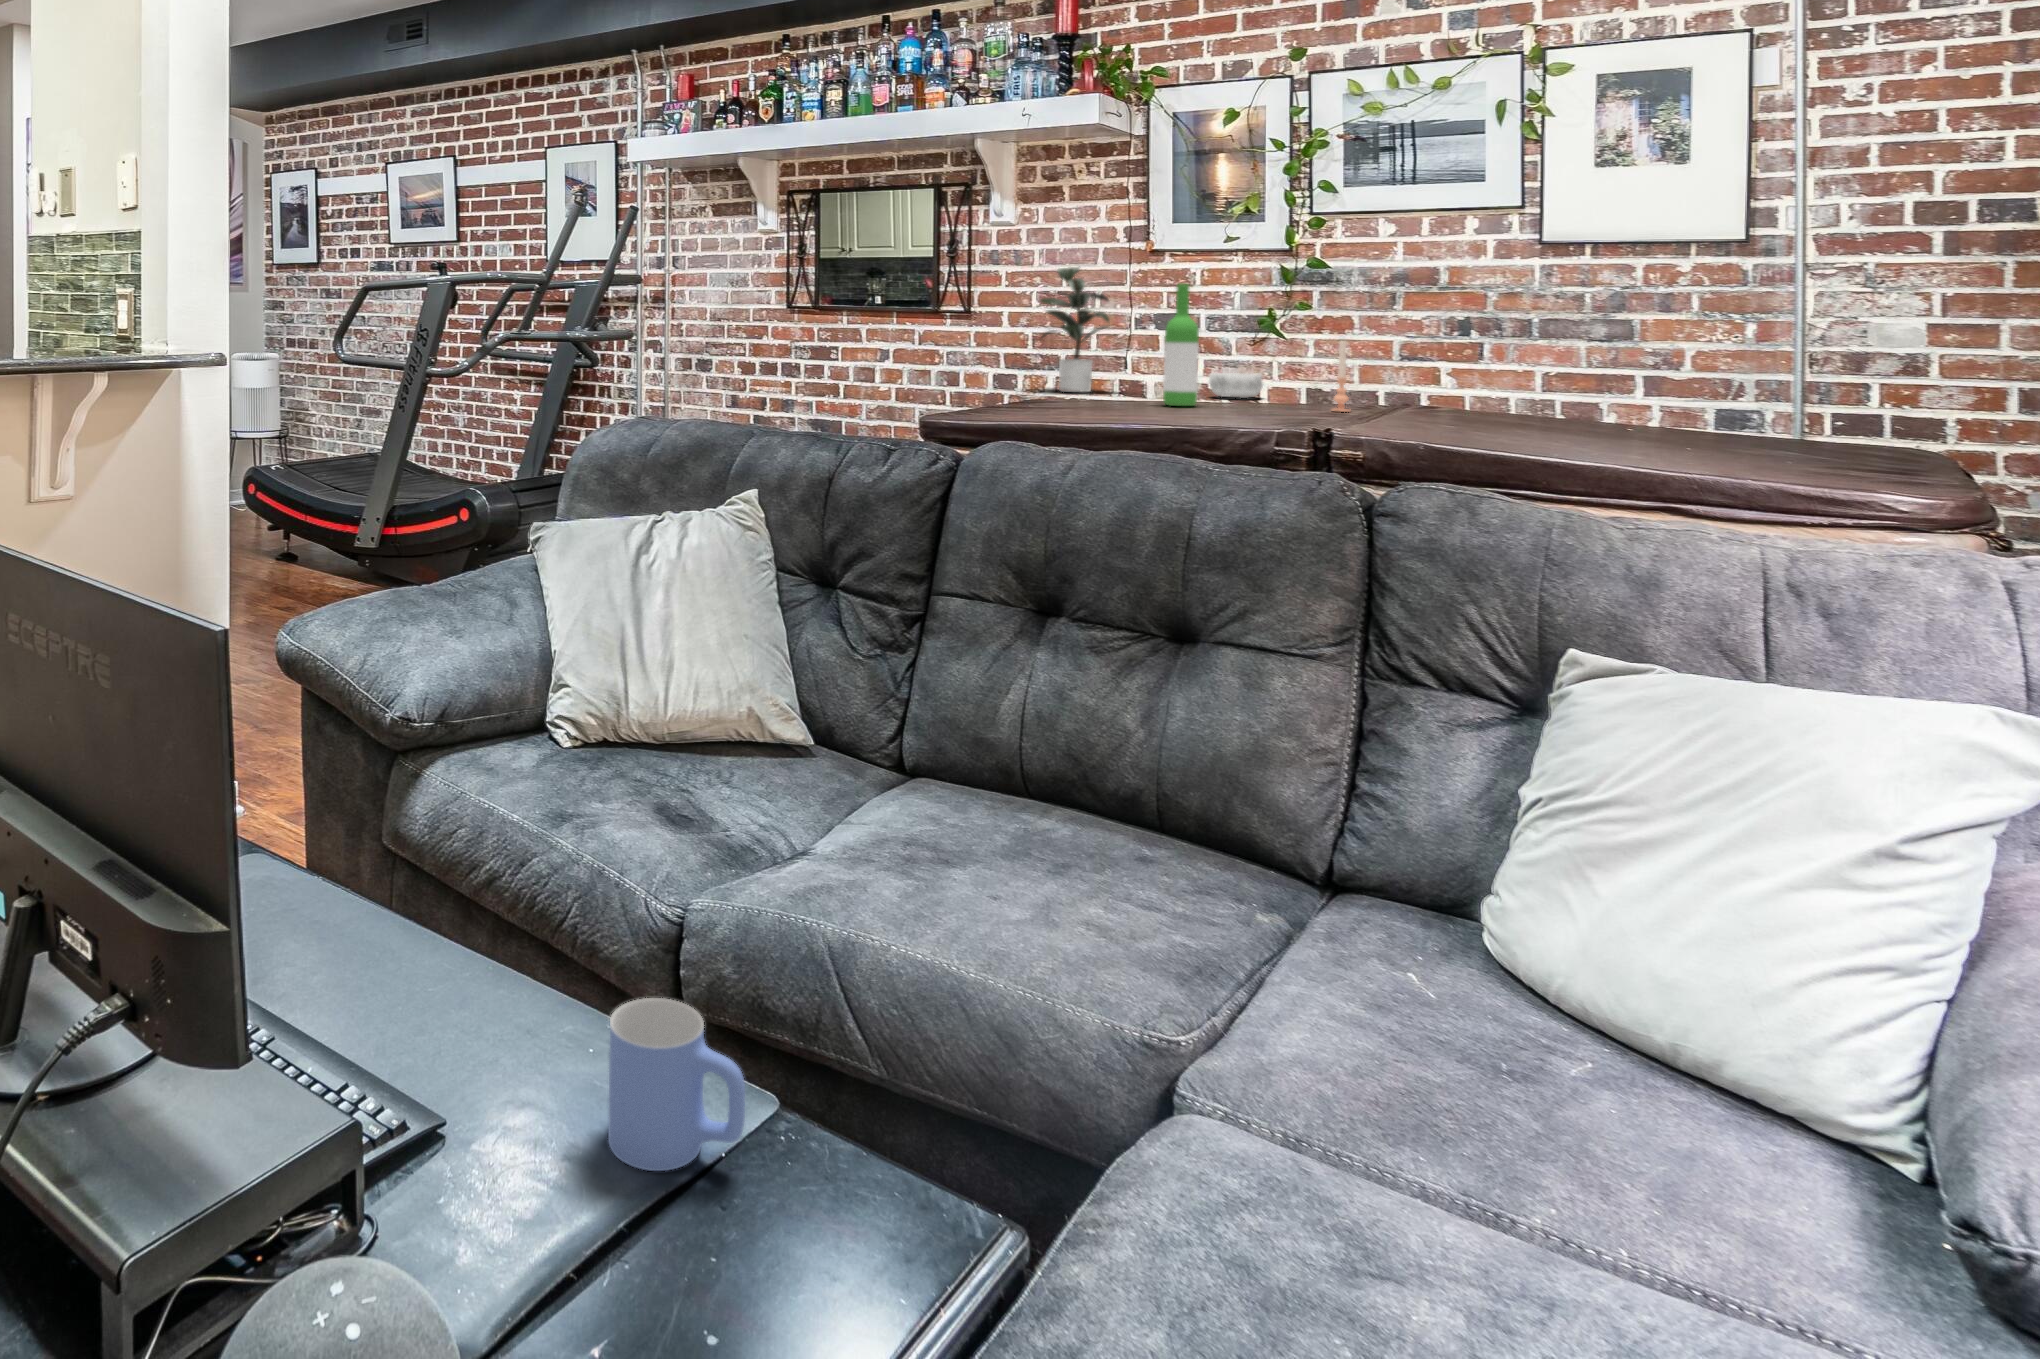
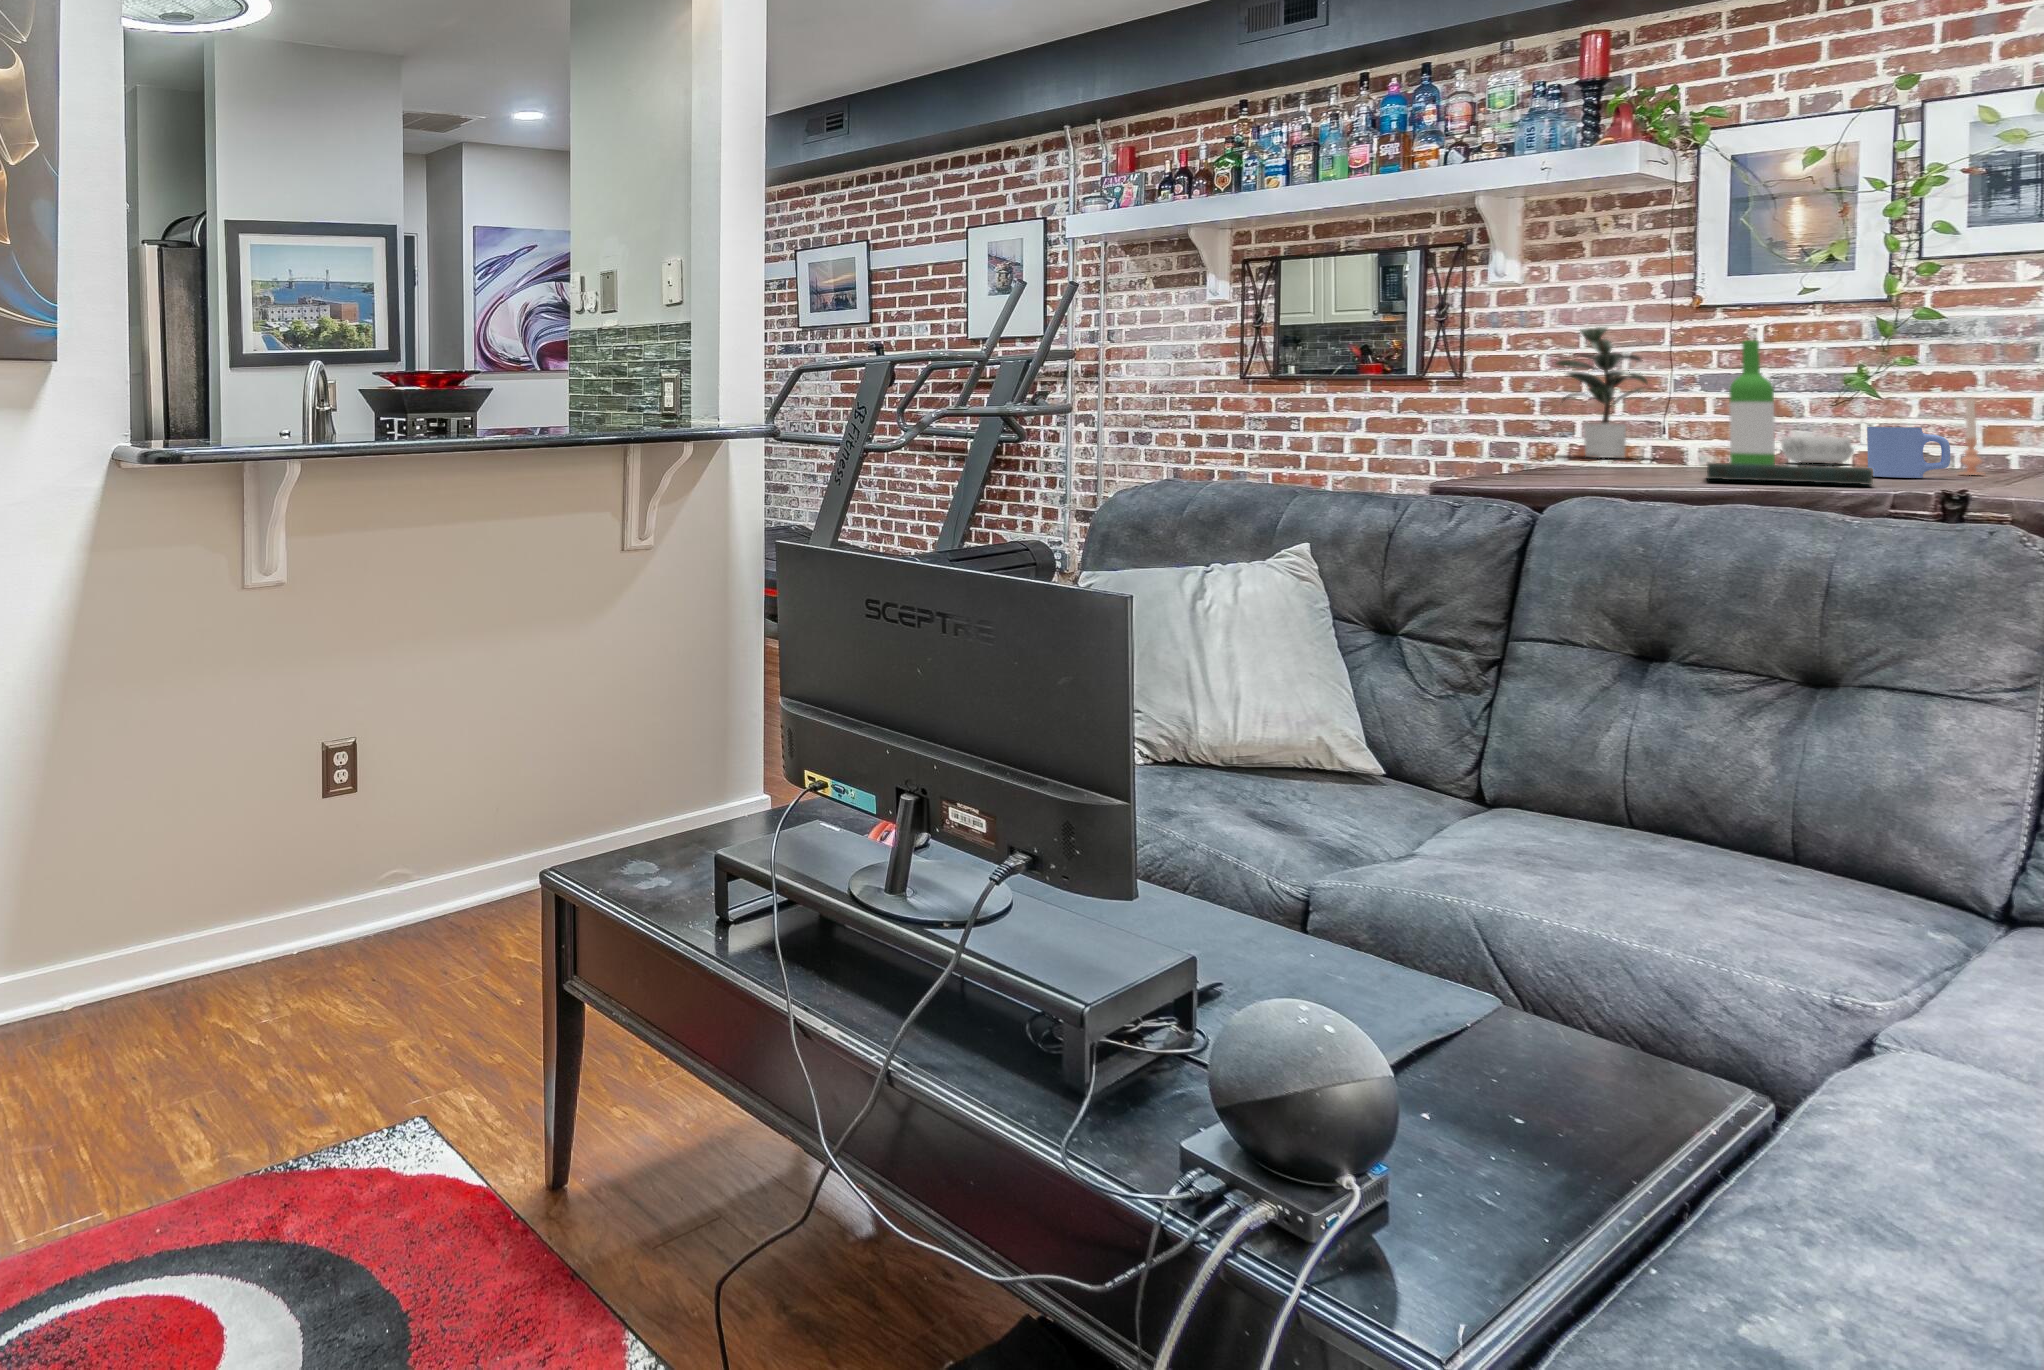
book: none [1128,404,1256,427] -> present [1707,463,1873,485]
mug: present [608,998,745,1171] -> present [1867,427,1950,478]

